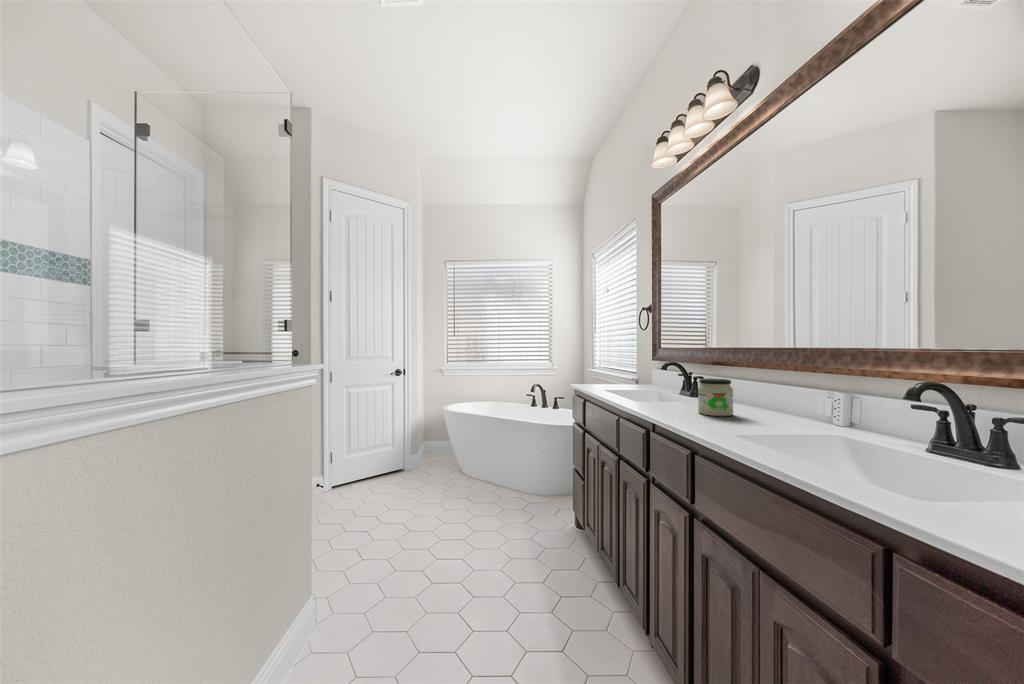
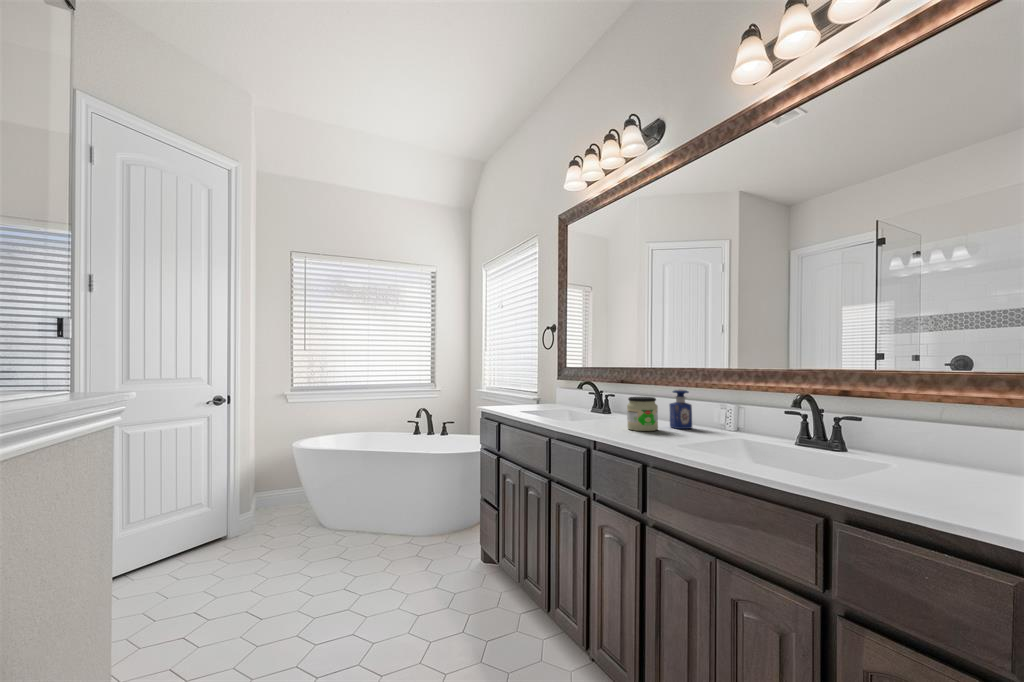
perfume bottle: none [752,372,779,416] -> present [669,389,692,429]

